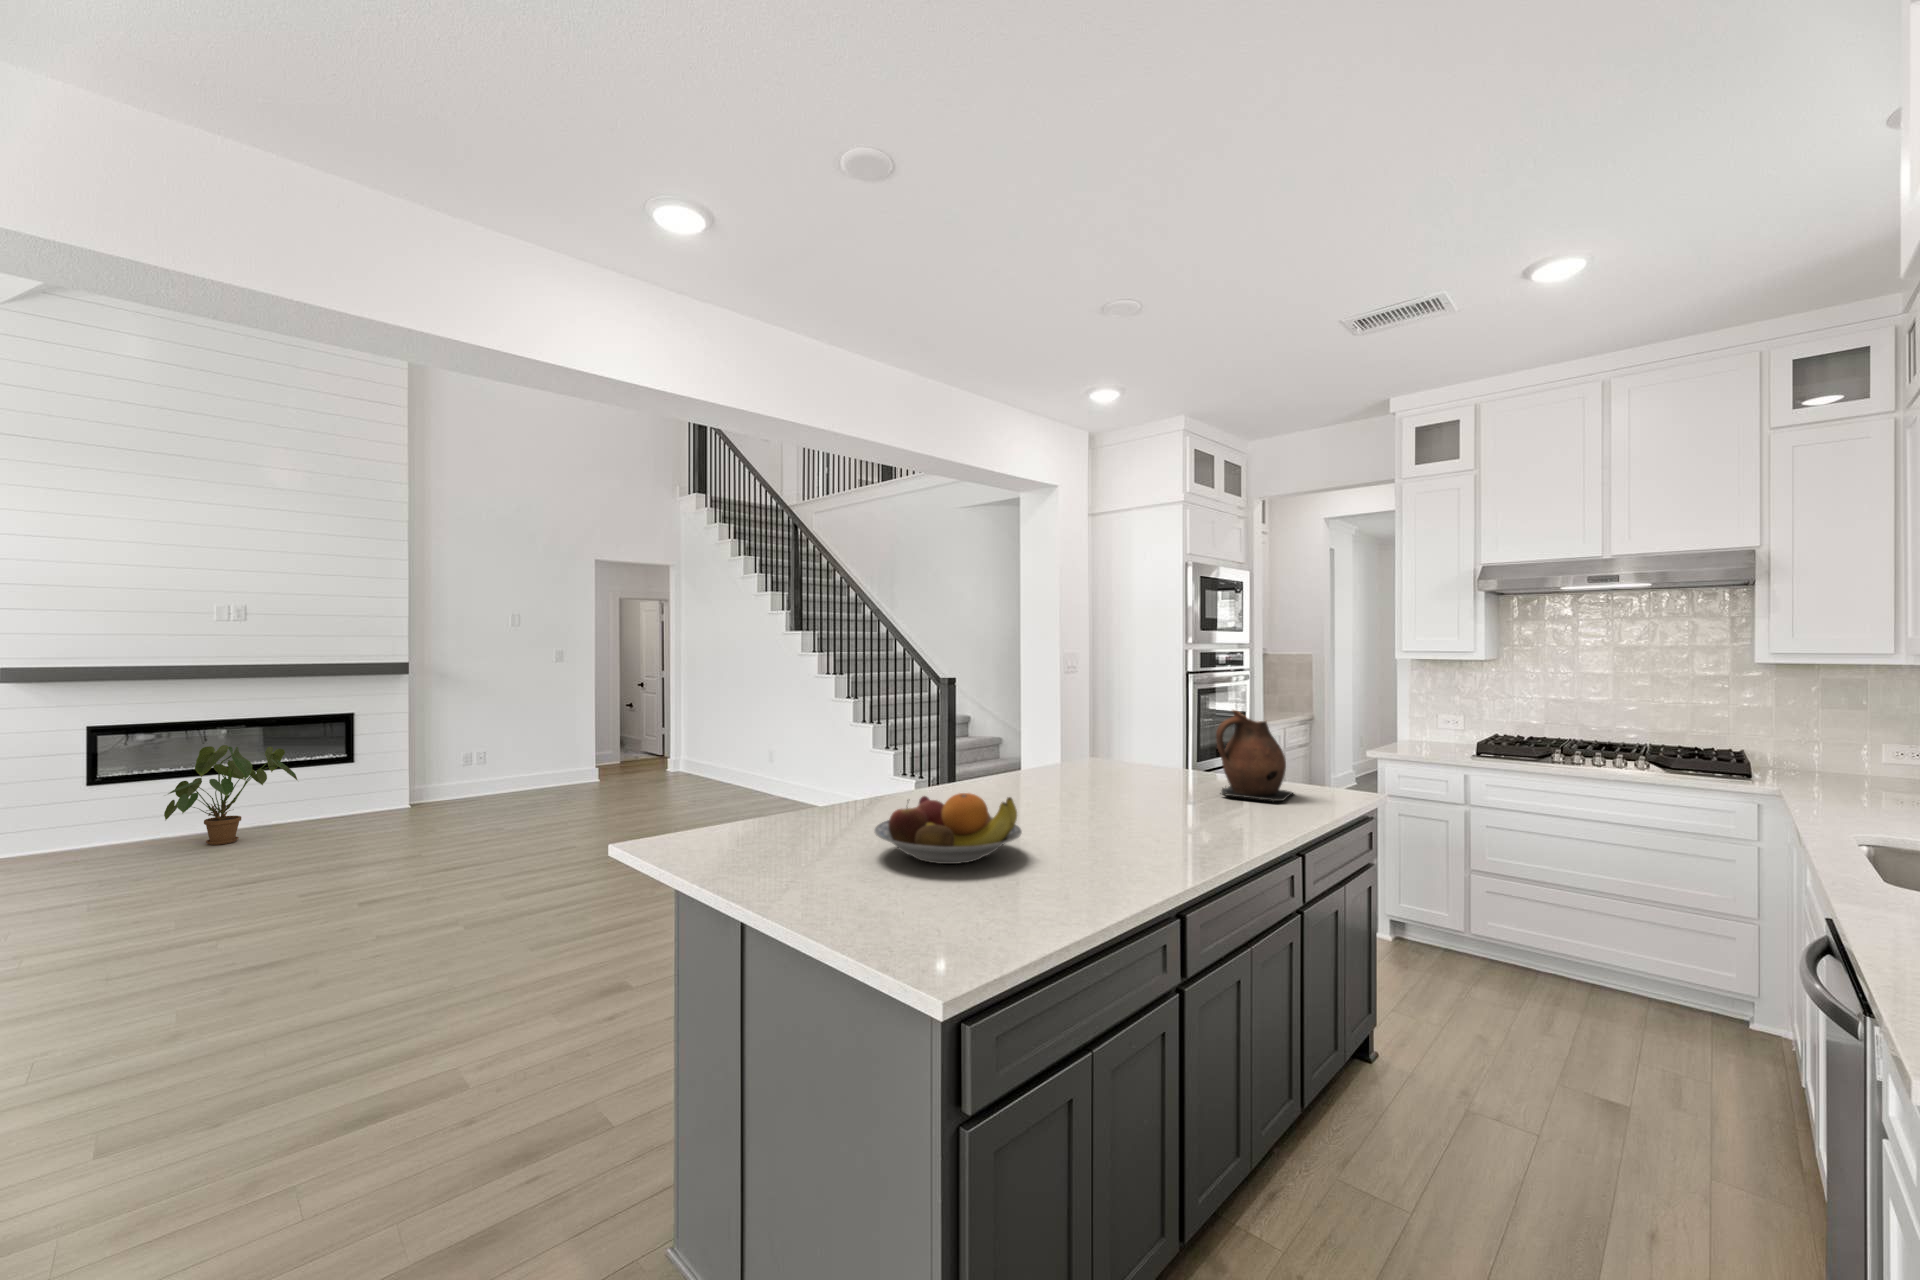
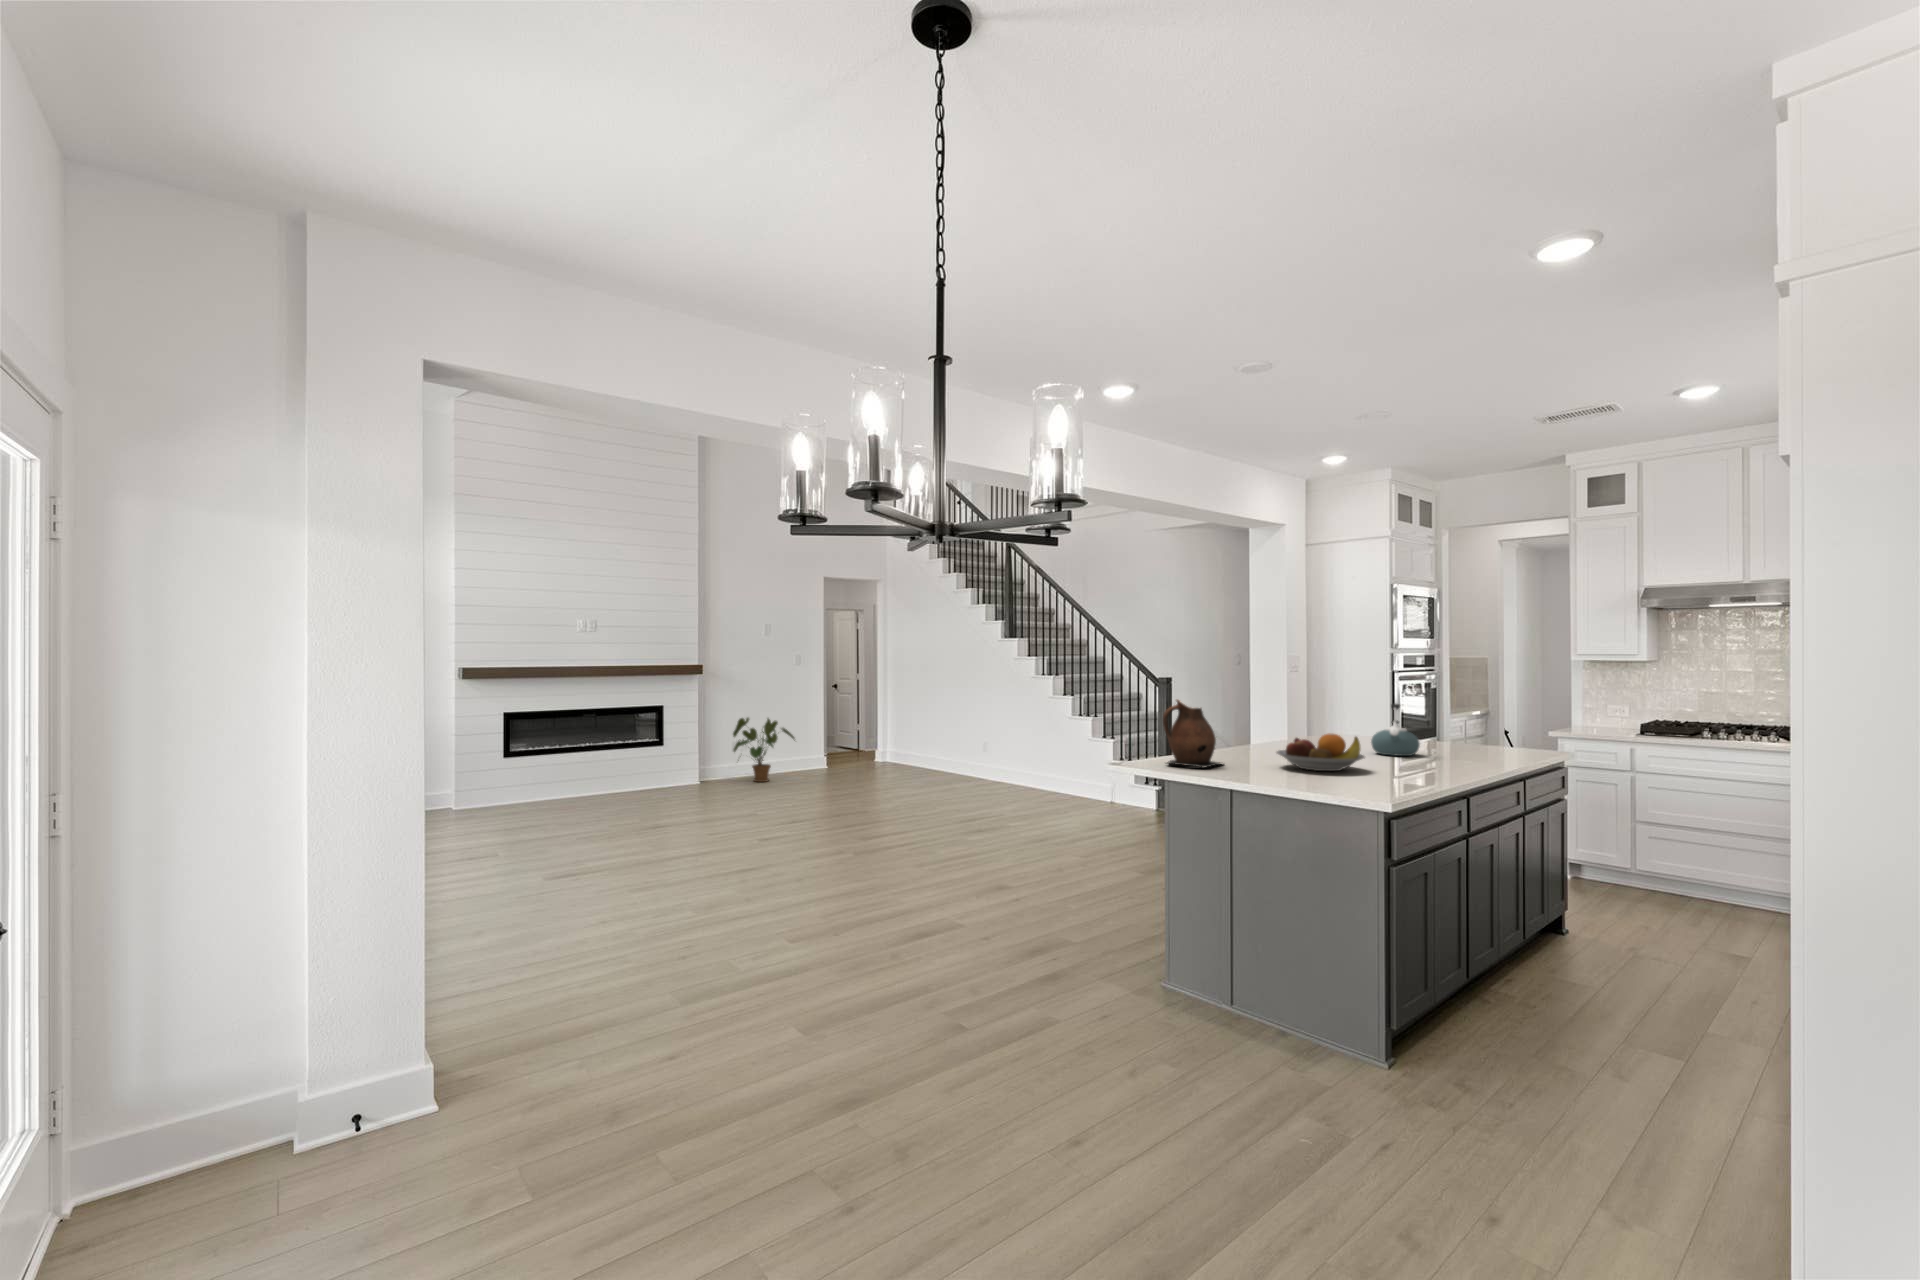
ceramic pitcher: present [1216,710,1294,802] -> present [1163,700,1221,768]
kettle: none [1086,727,1155,811] -> present [1371,704,1420,756]
house plant: present [164,745,297,845] -> present [733,718,795,782]

